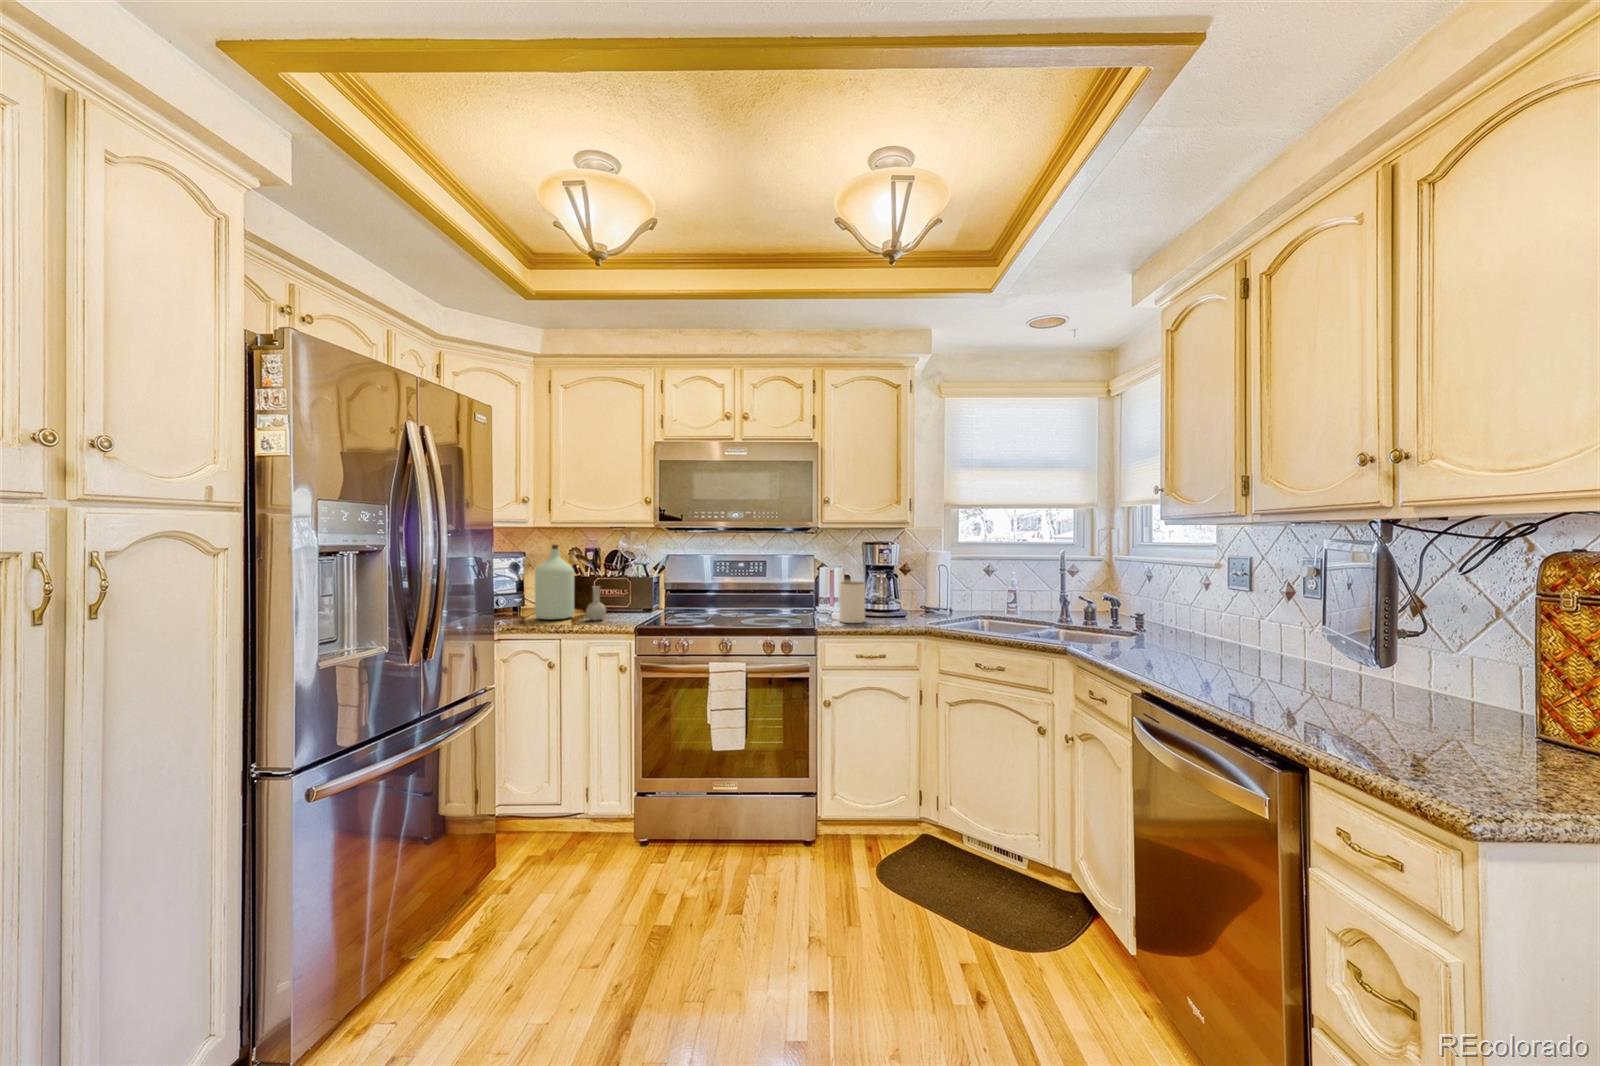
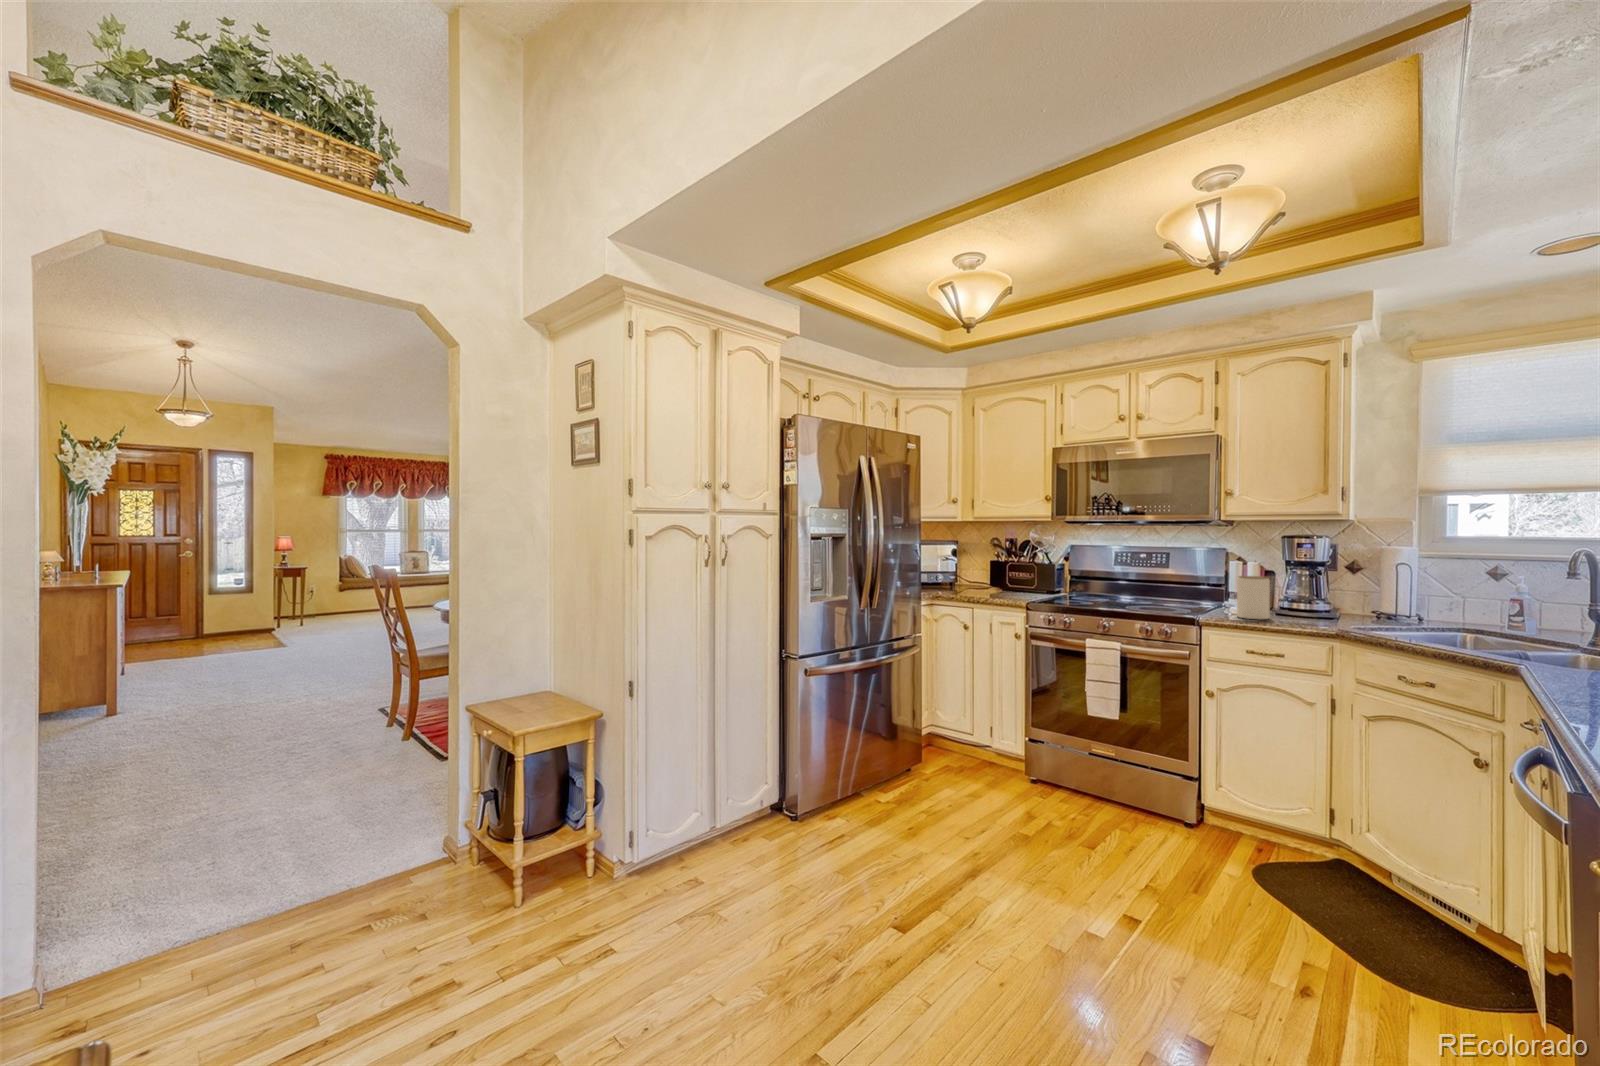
bottle: present [535,545,606,620] -> none [957,535,1010,597]

